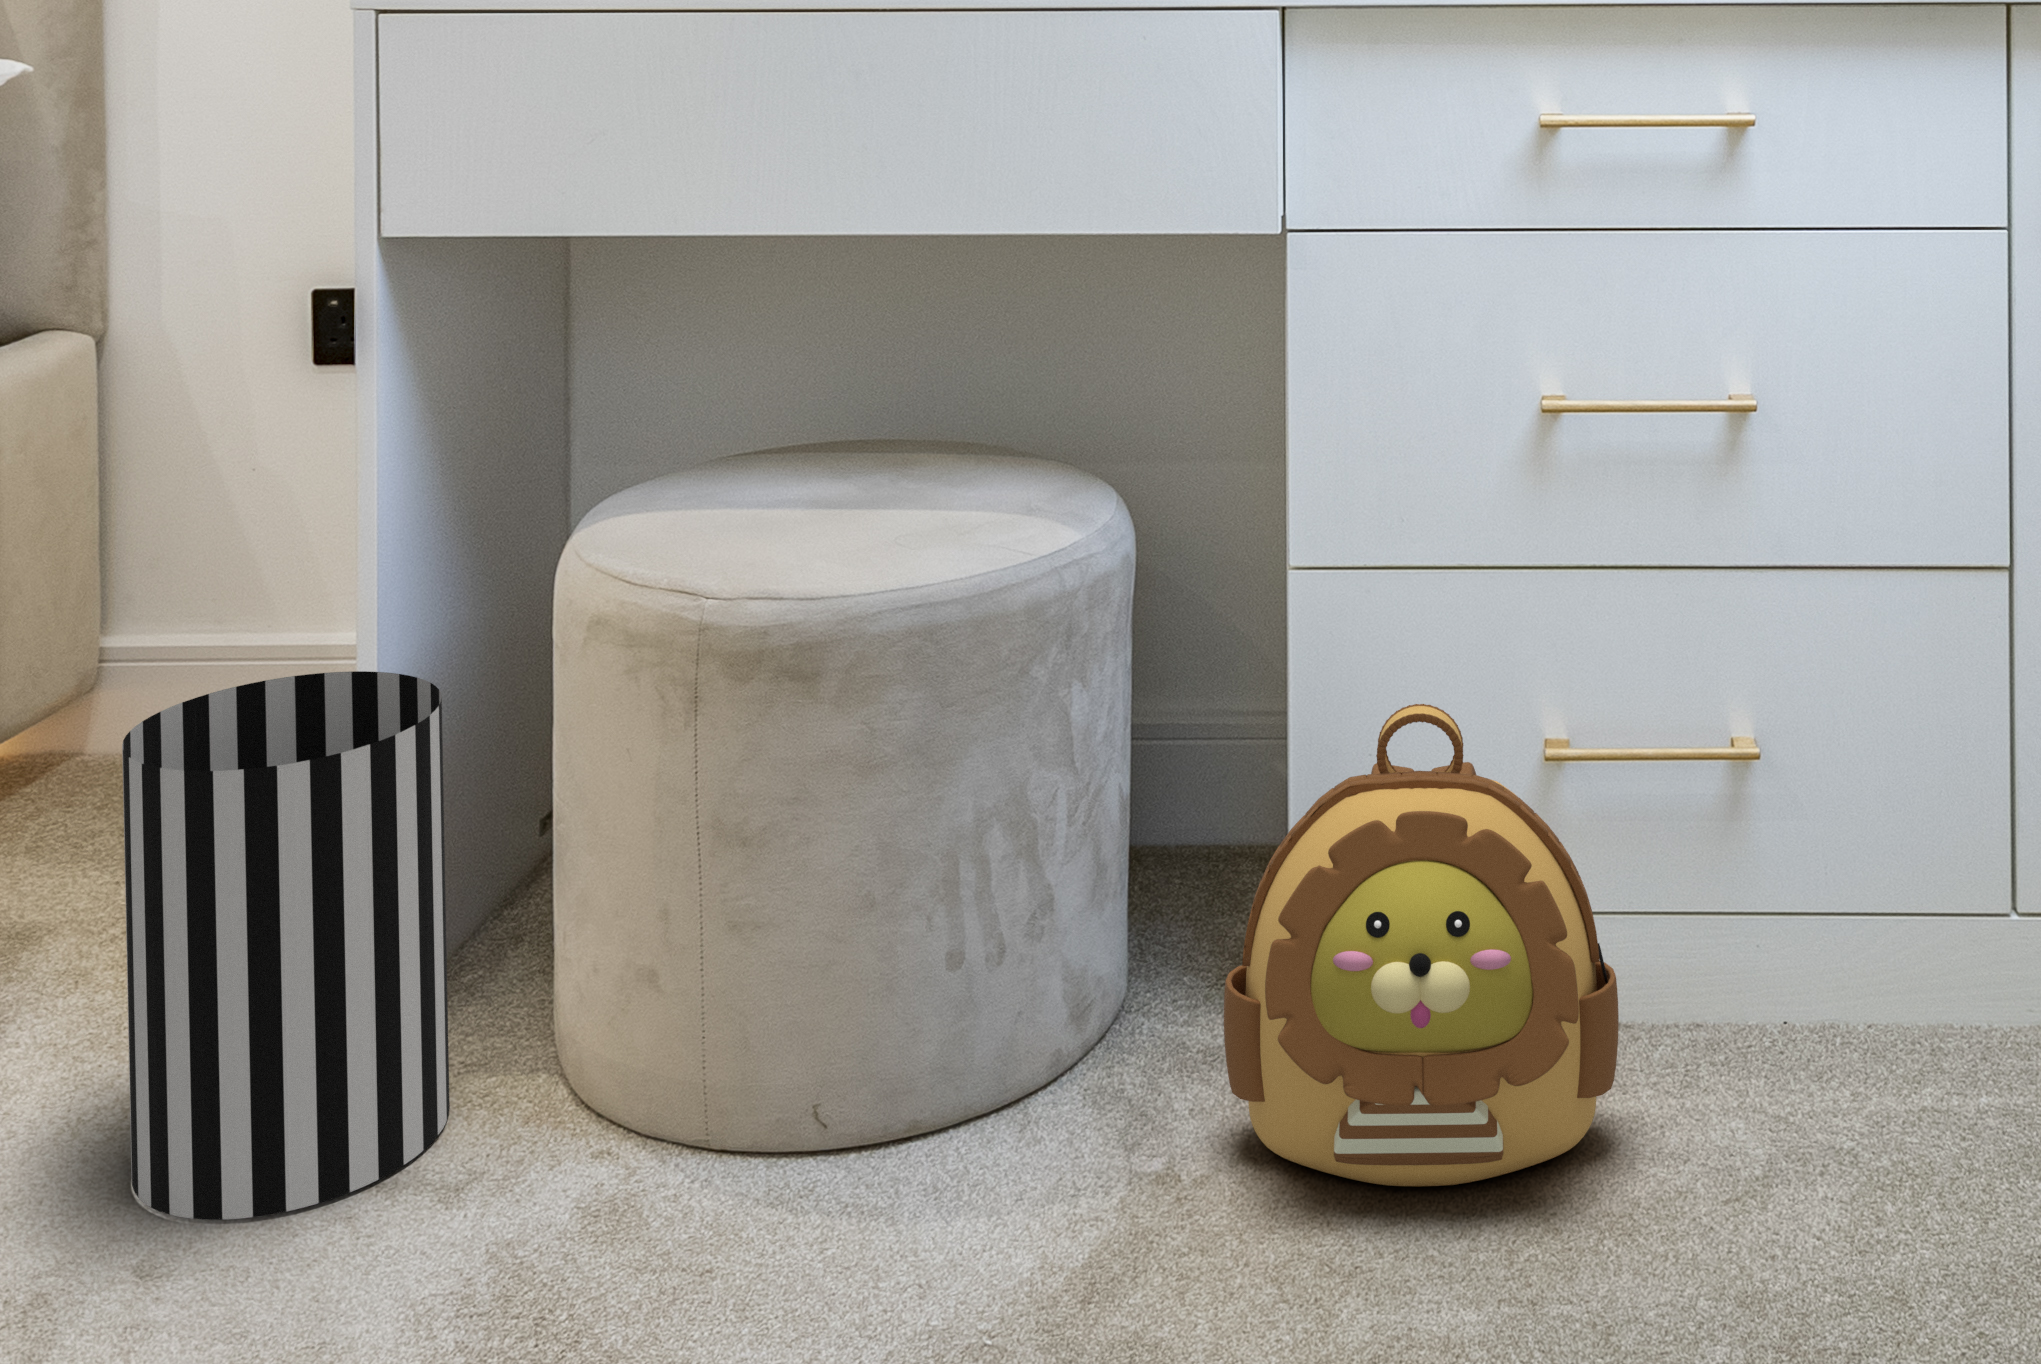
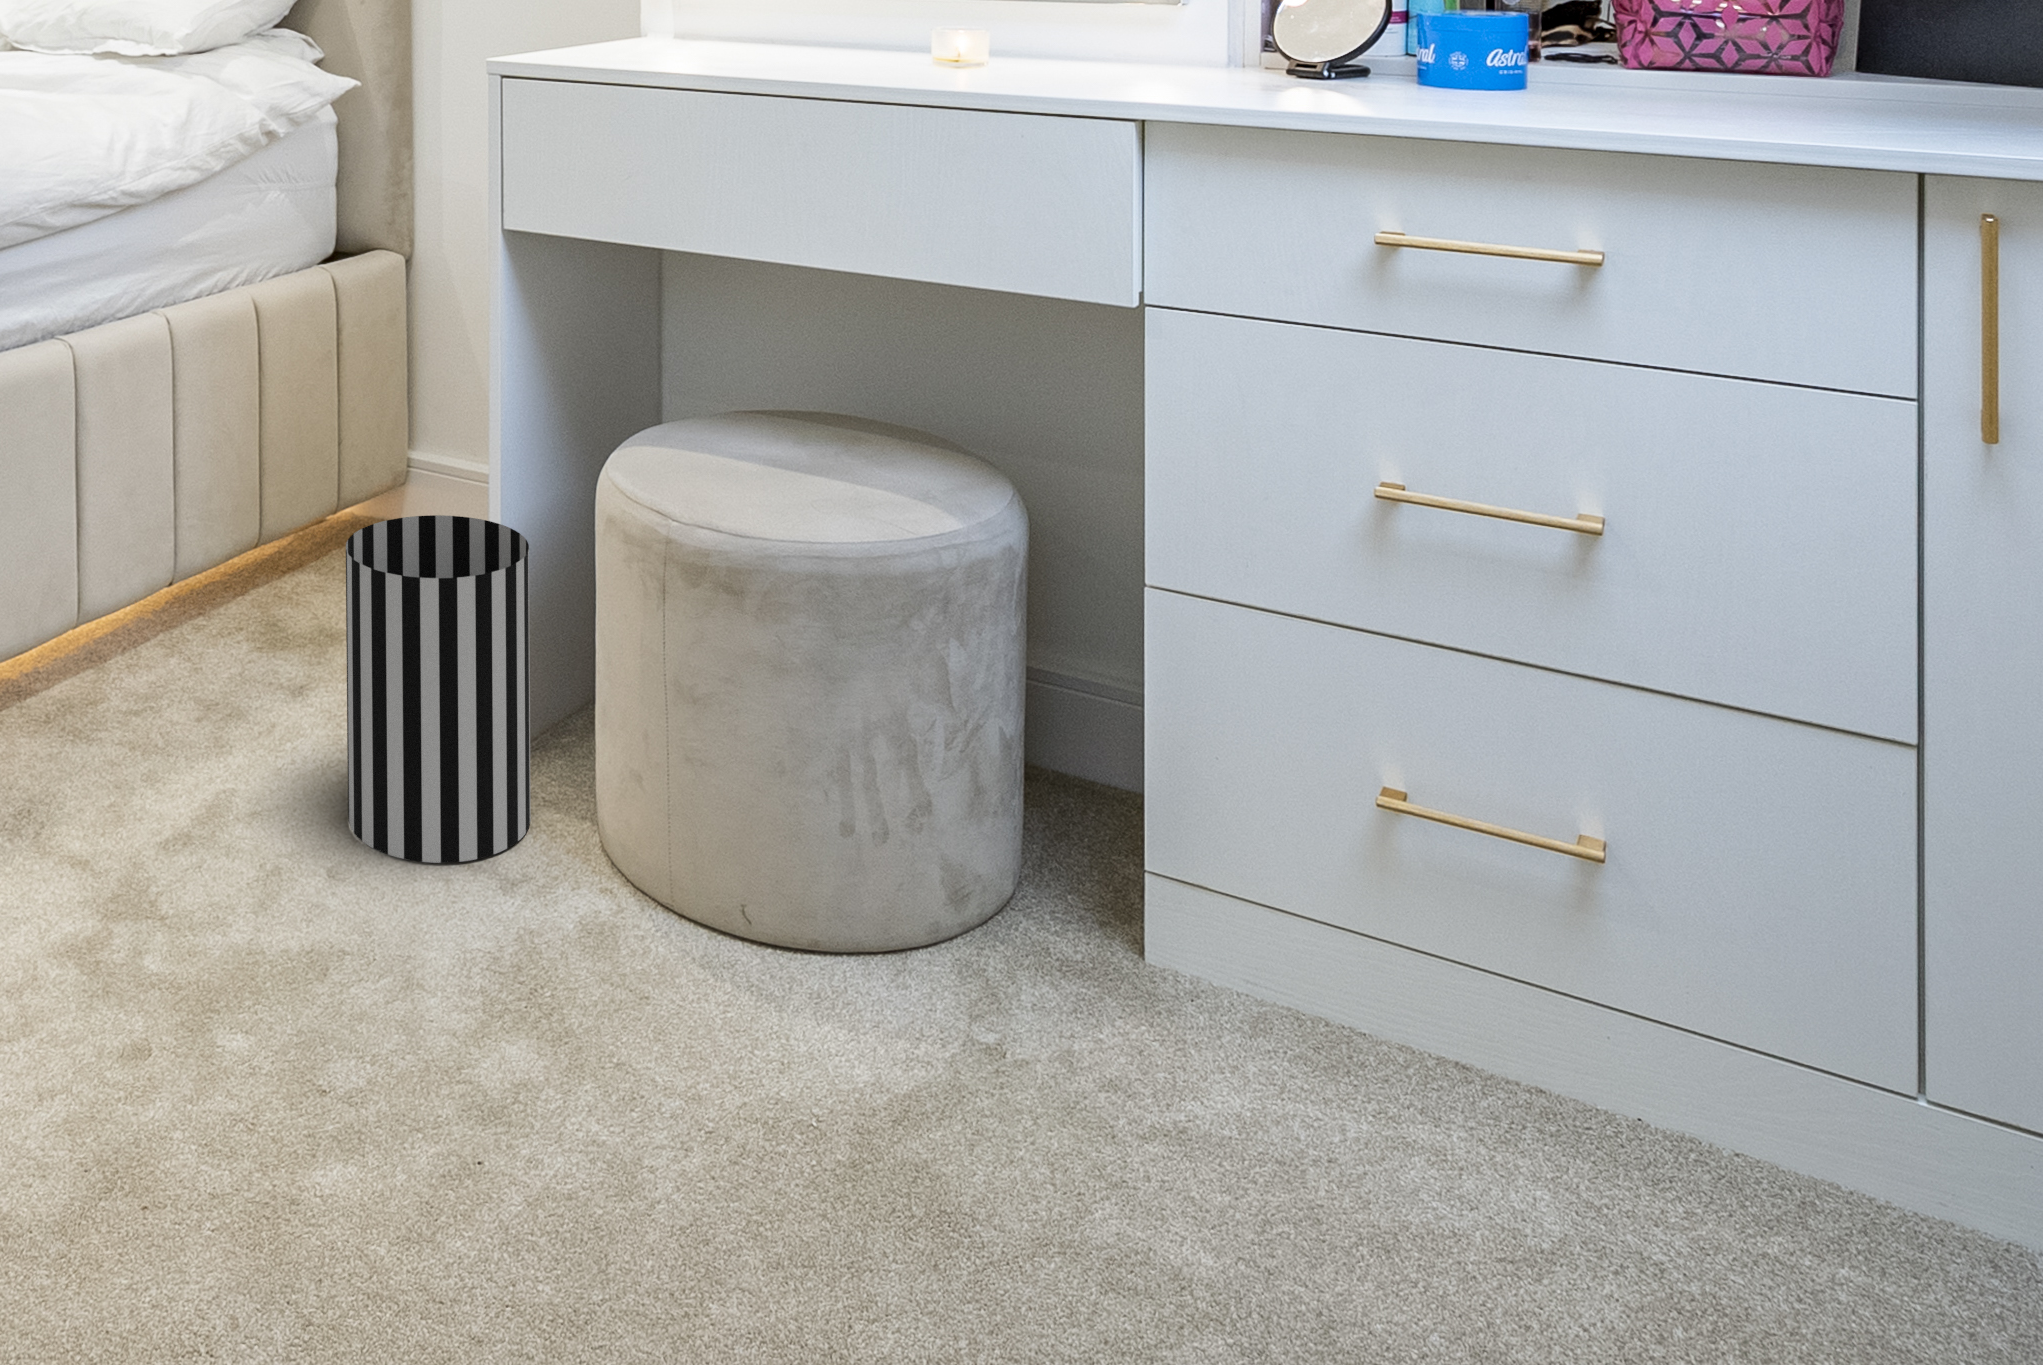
backpack: present [1224,704,1619,1186] -> none [1050,729,1407,1151]

